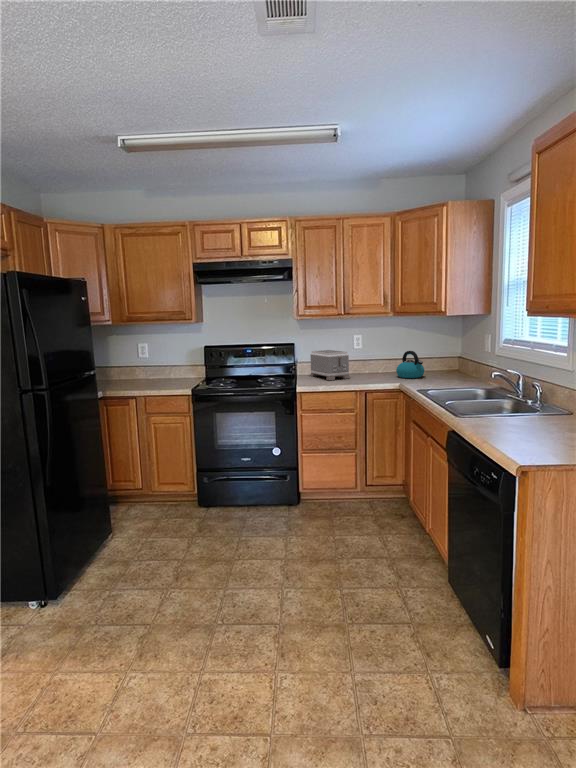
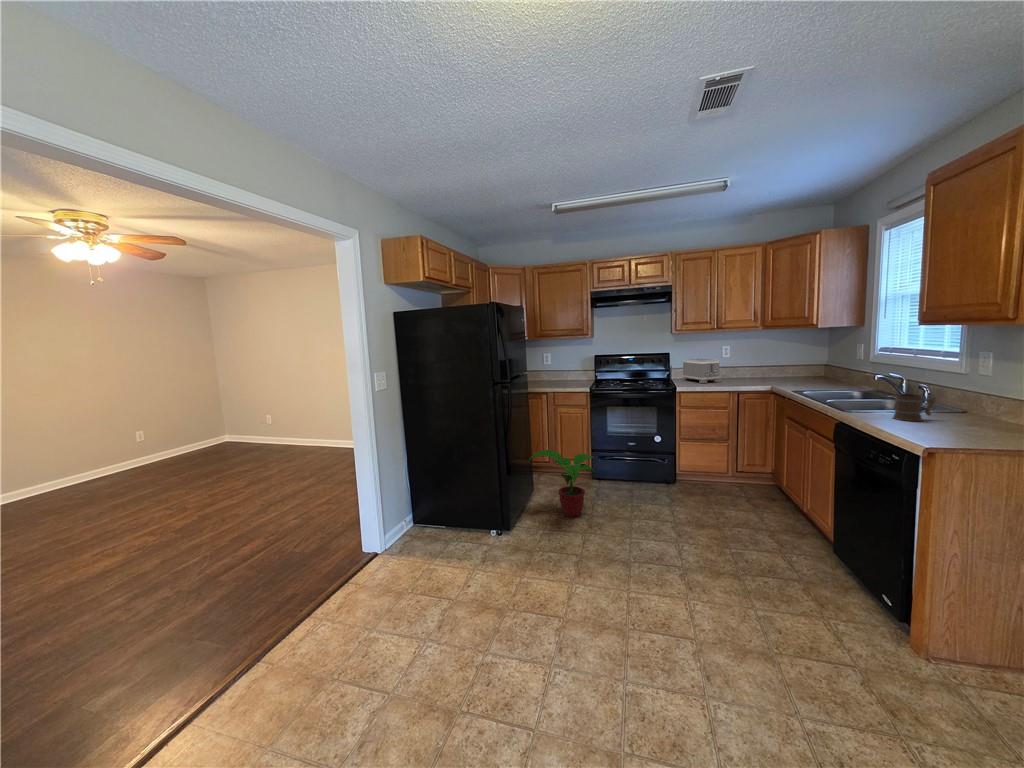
kettle: present [396,351,424,378] -> none [764,359,793,382]
mug: none [501,394,541,427] -> present [893,393,936,421]
potted plant: none [93,476,193,566] -> present [529,450,596,517]

